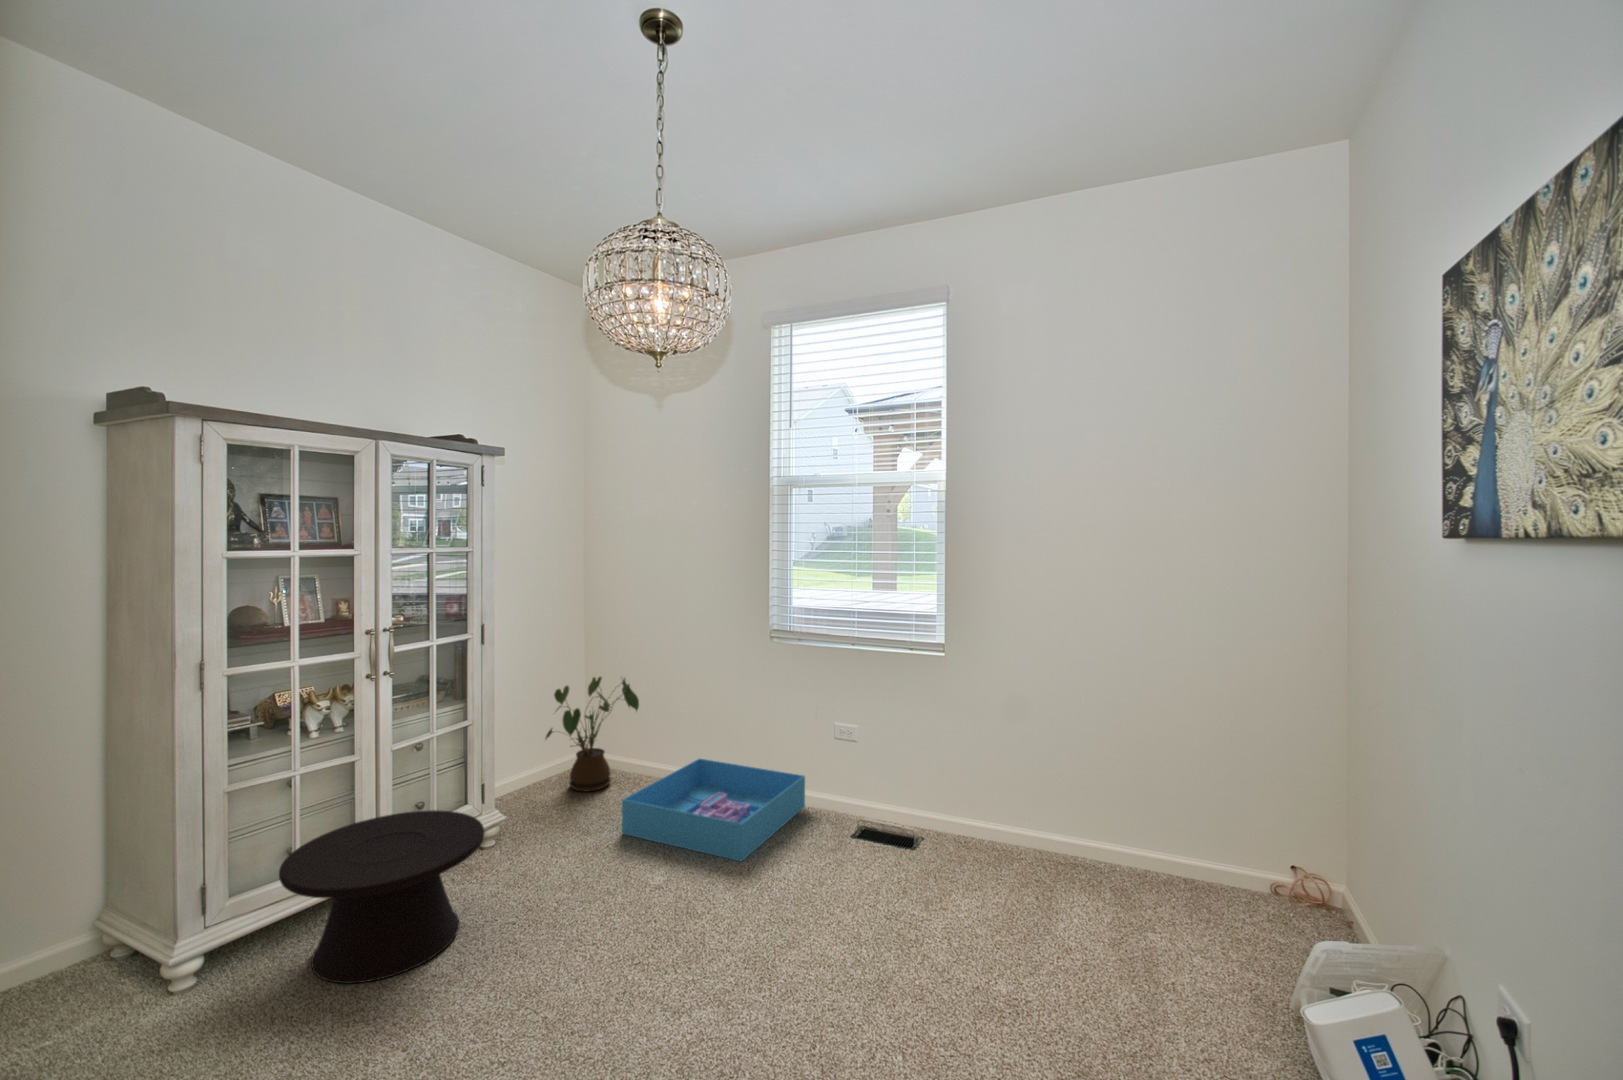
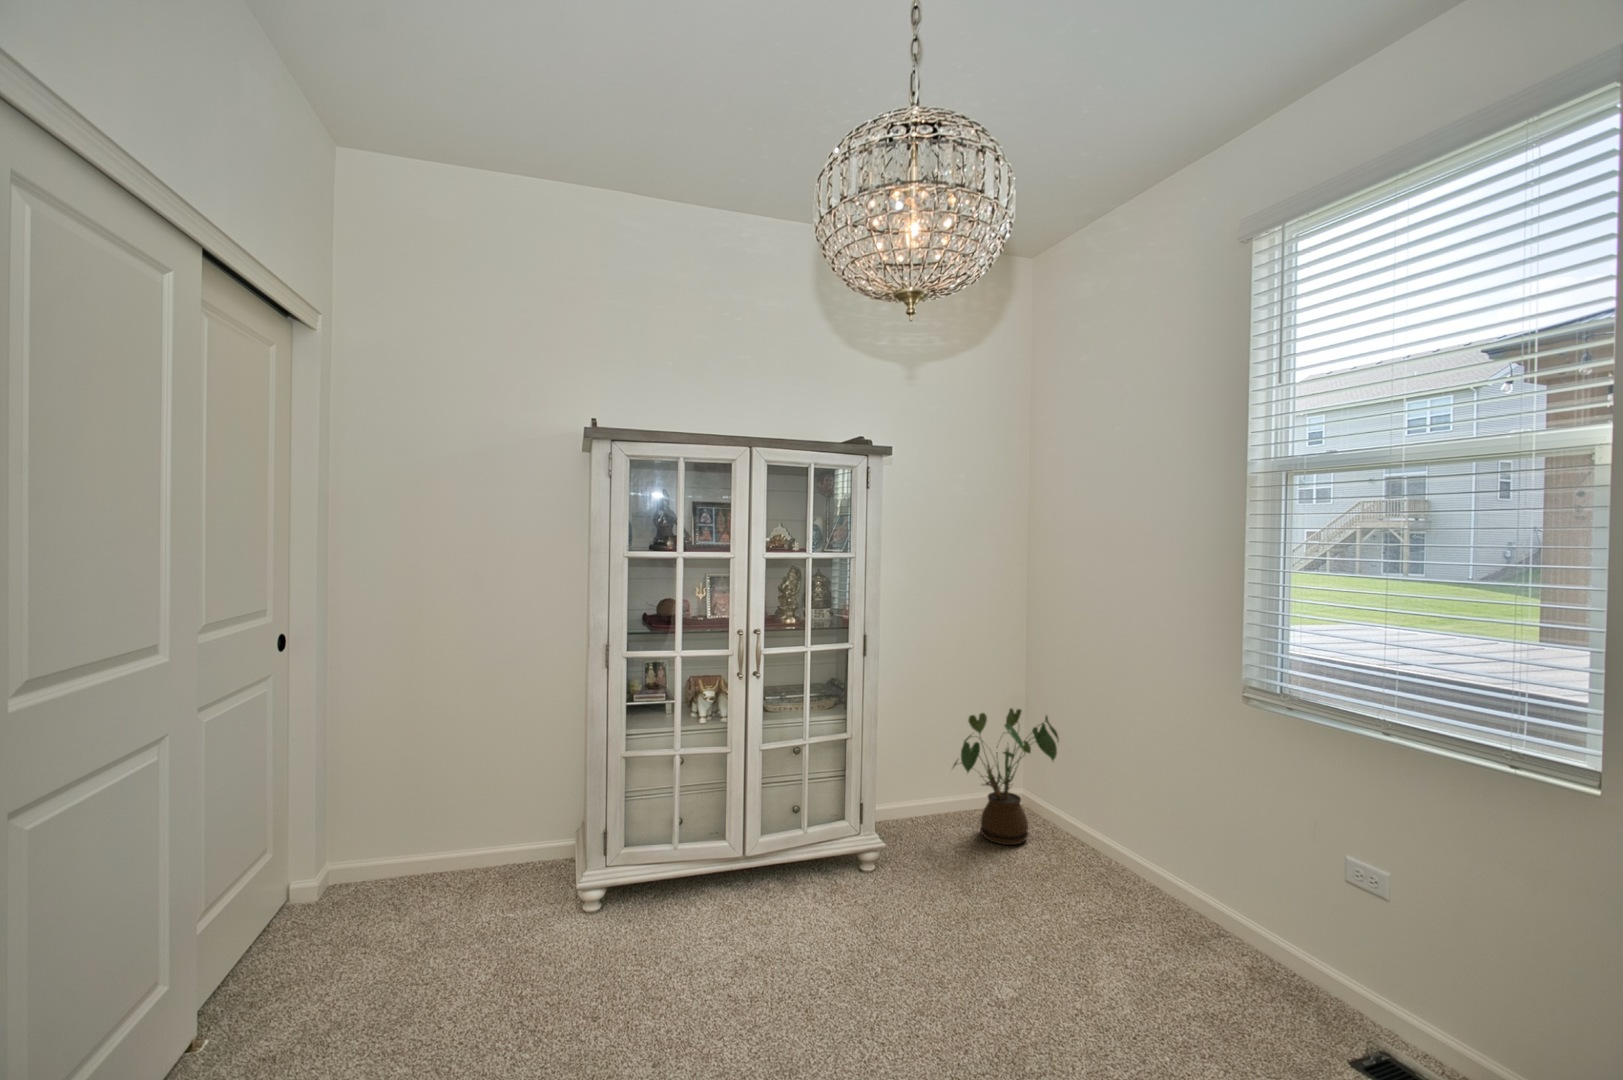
storage bin: present [622,758,805,861] -> none [1001,844,1292,1022]
side table: present [279,810,484,983] -> none [637,811,811,978]

